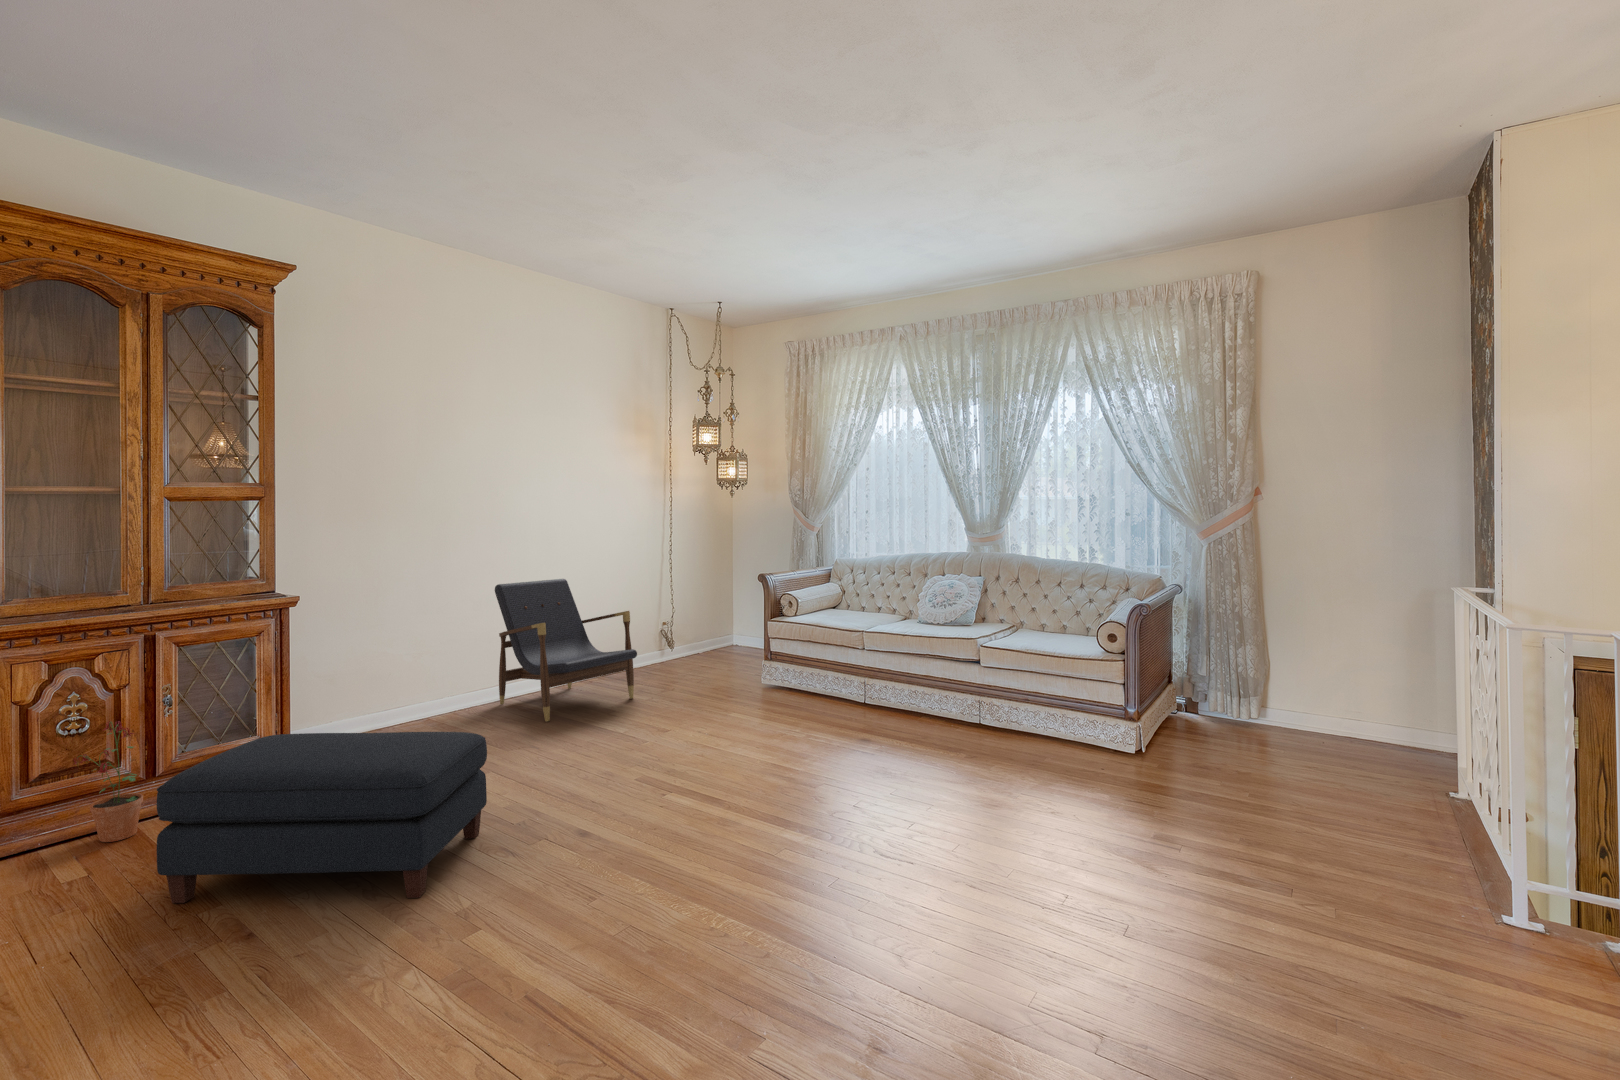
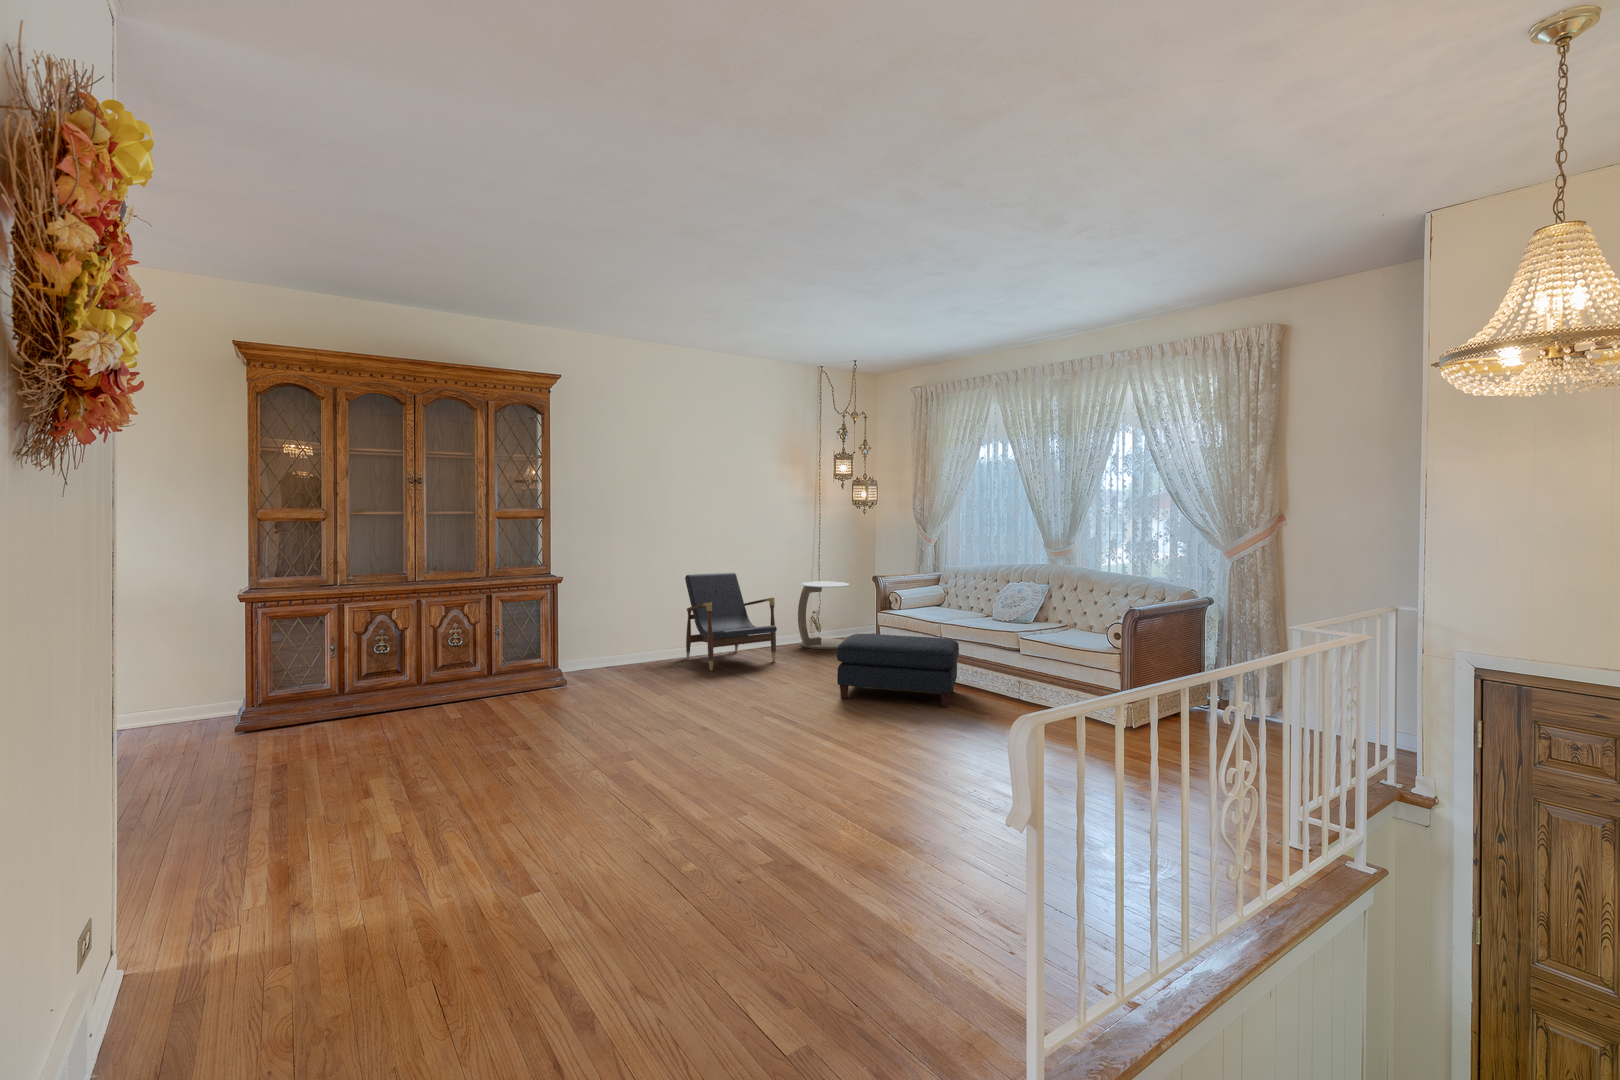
side table: none [651,586,715,674] -> present [798,582,849,649]
potted plant: present [74,721,143,842] -> none [452,641,483,706]
ottoman: present [157,732,487,903] -> present [837,634,959,707]

